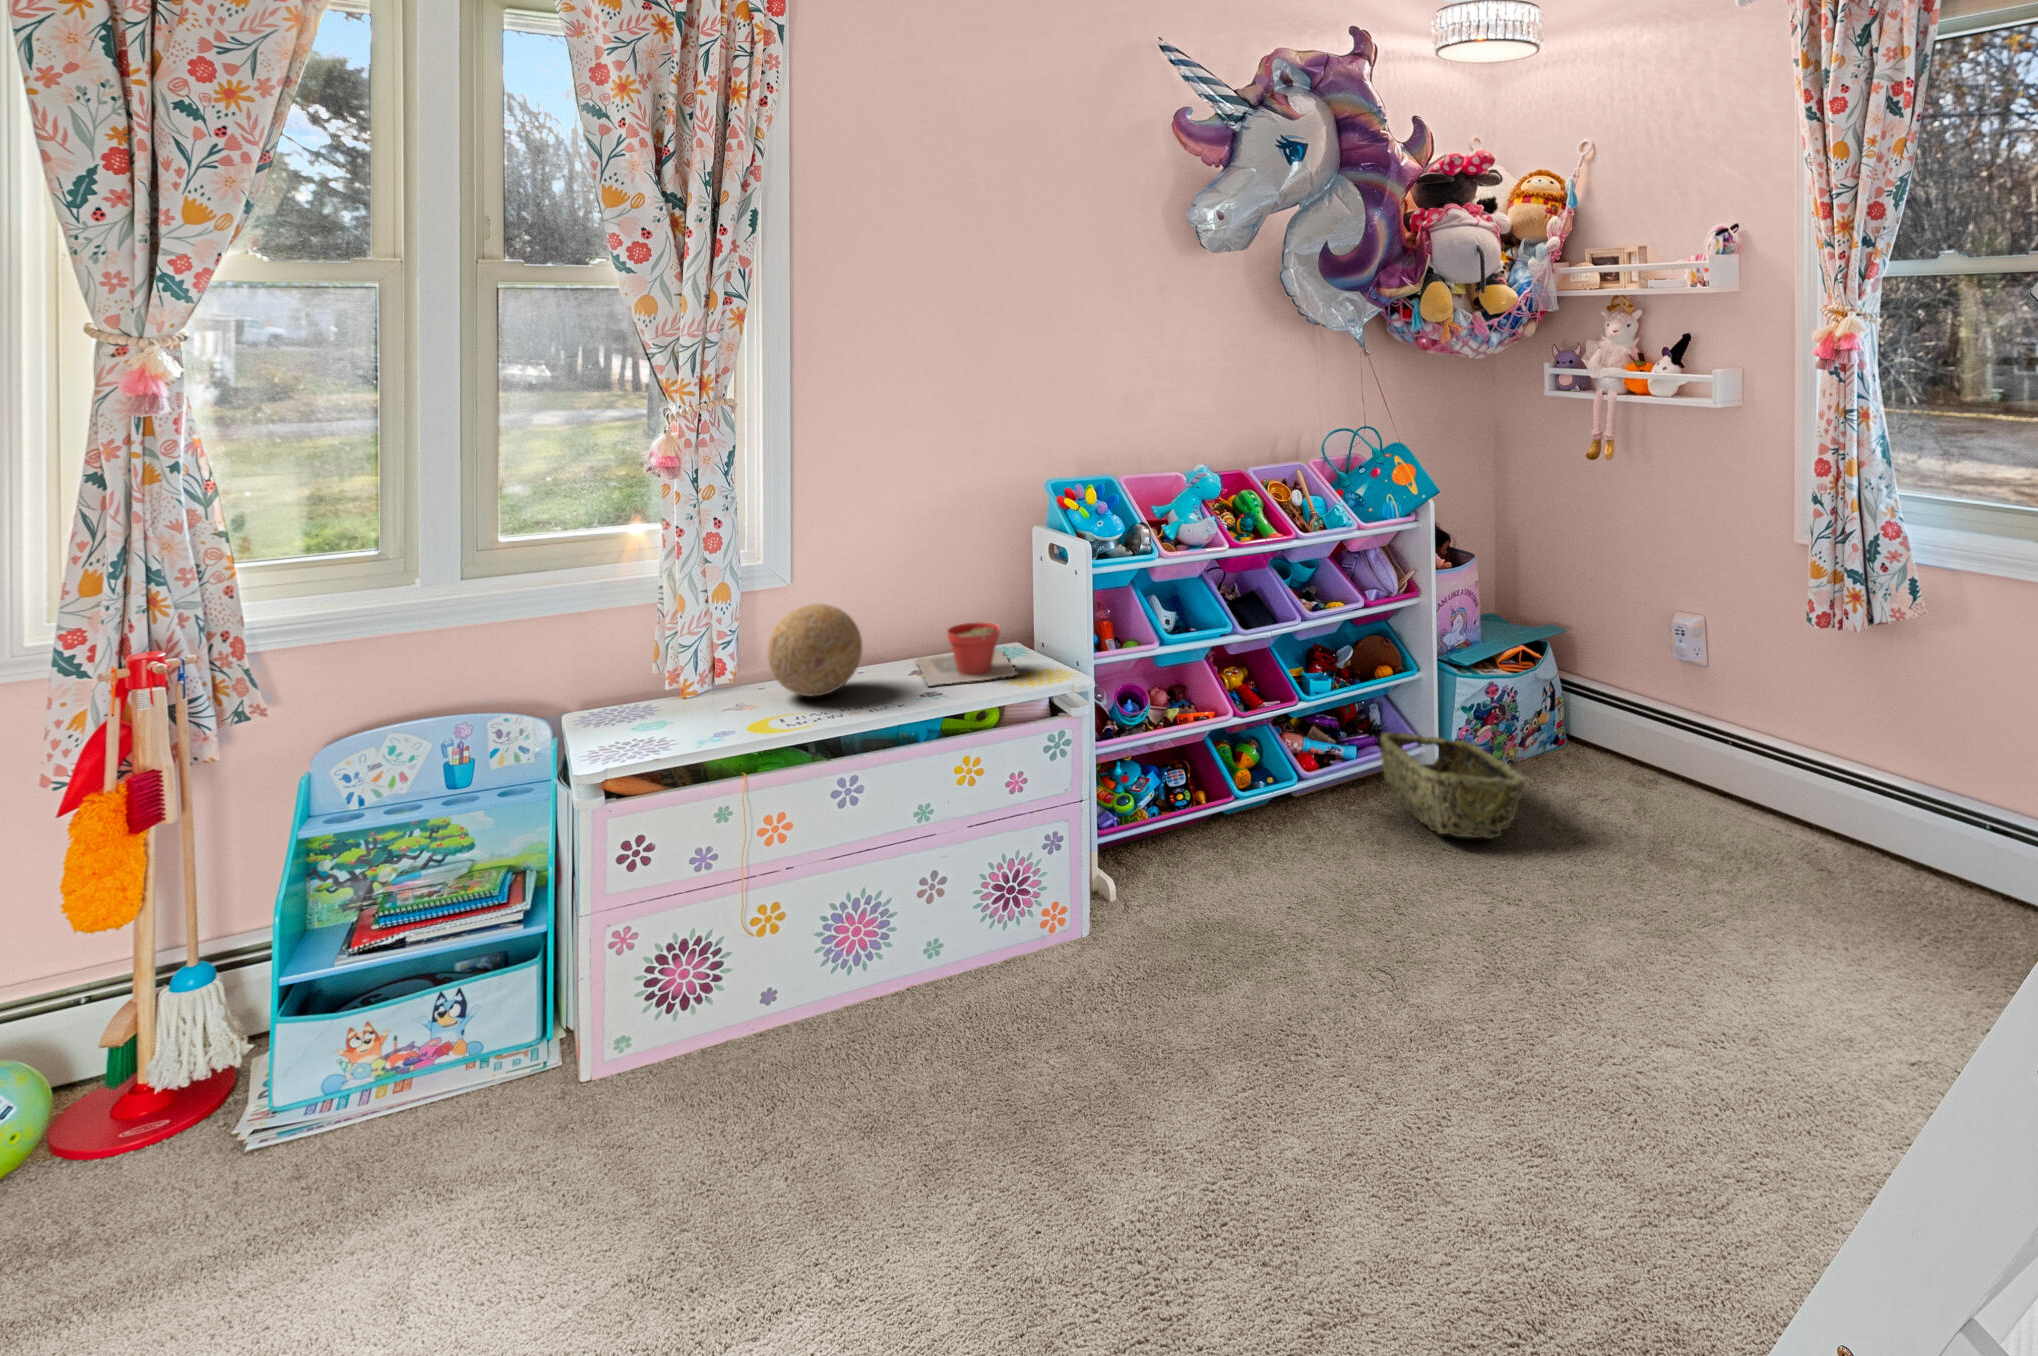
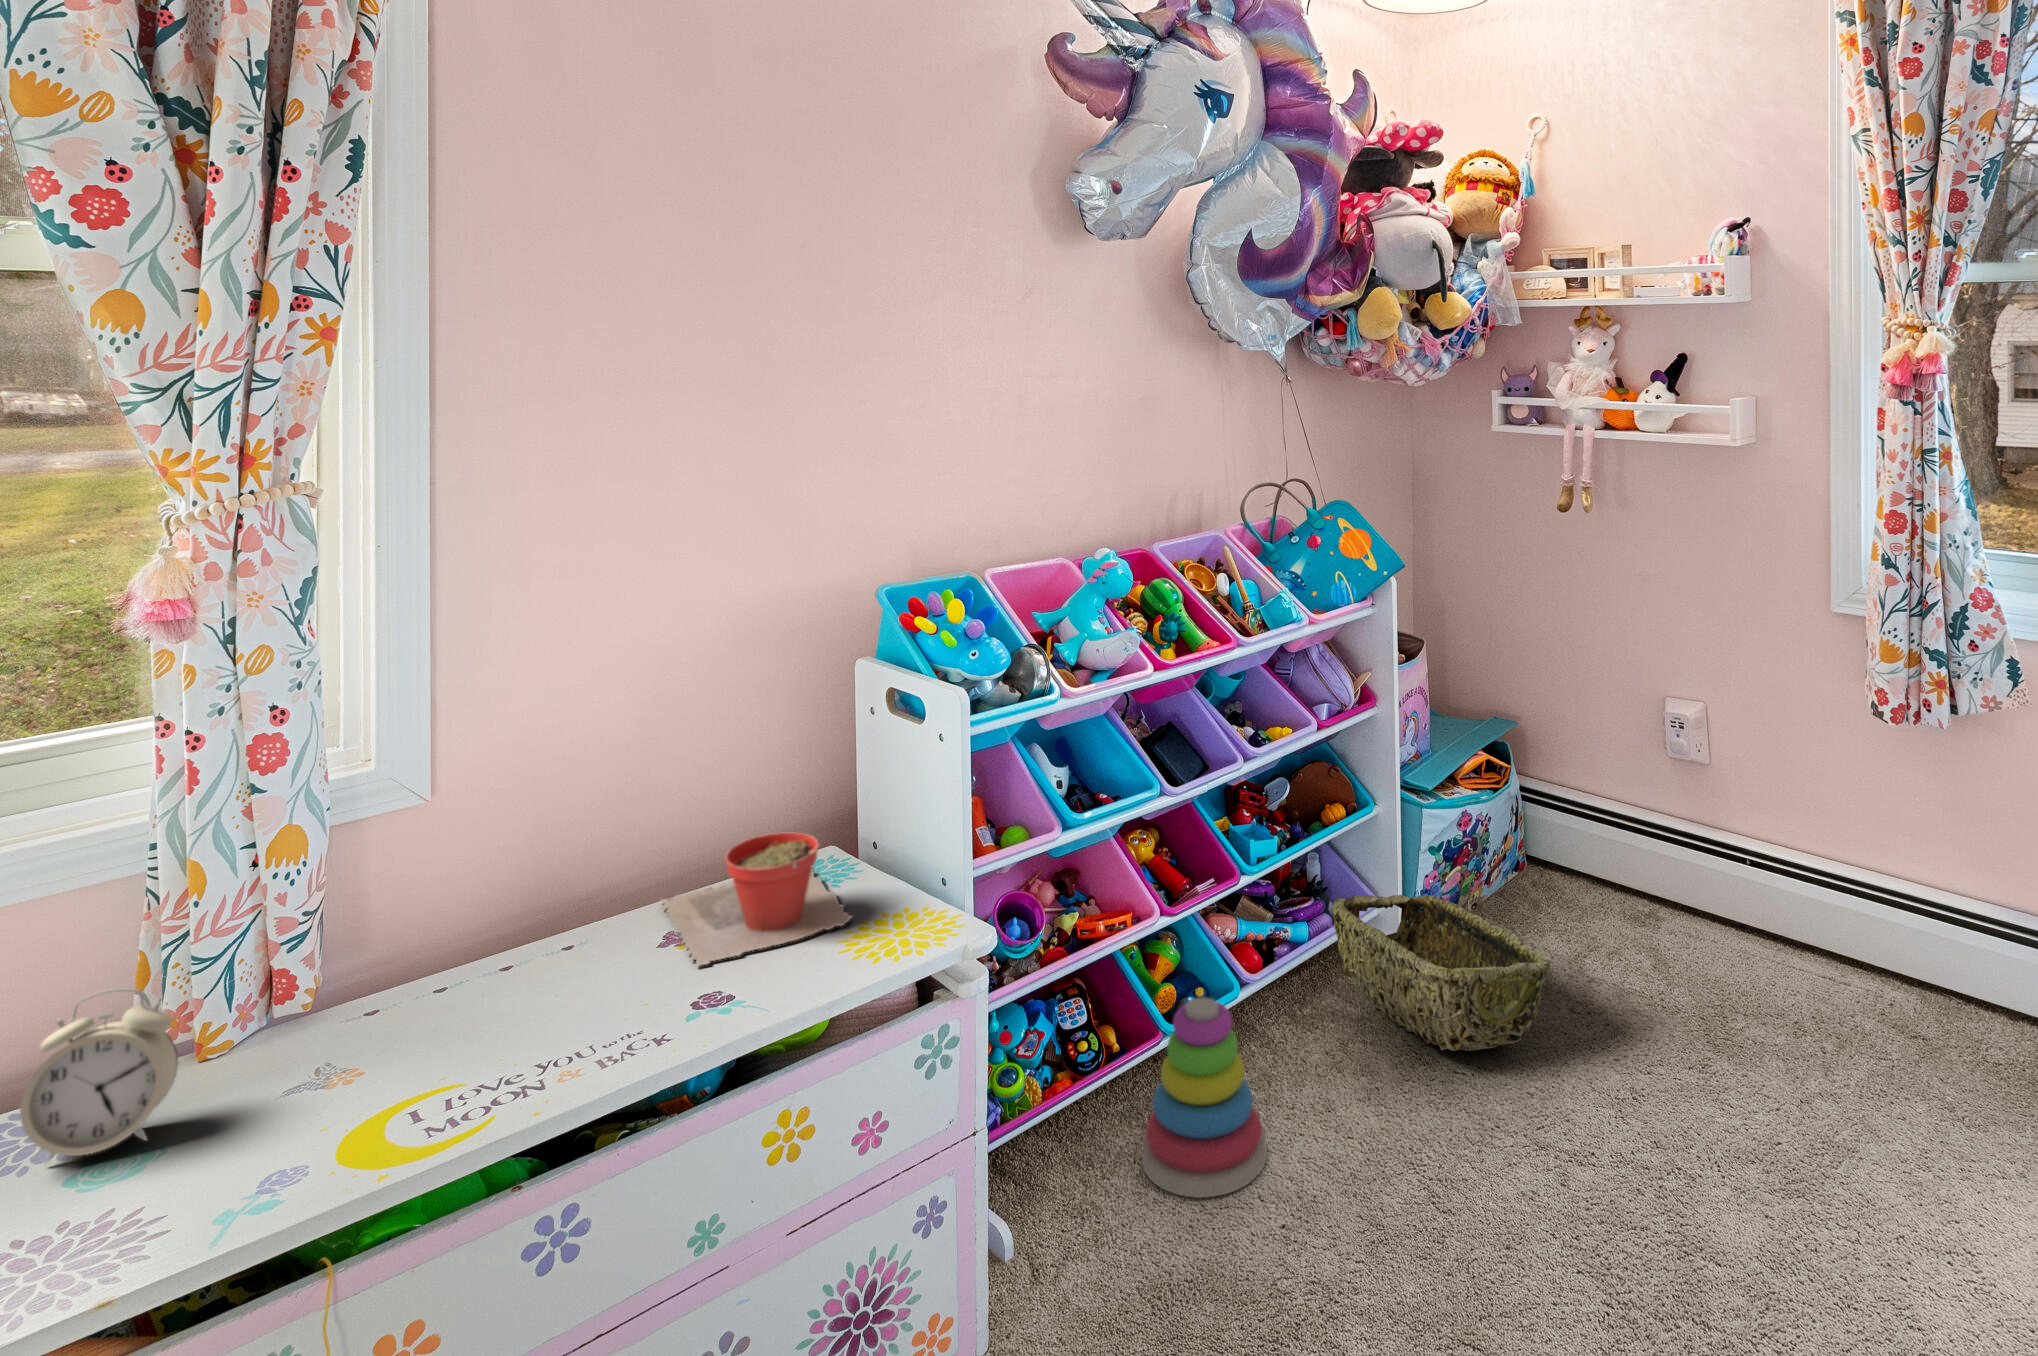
decorative ball: present [768,604,862,696] -> none [387,846,576,1025]
alarm clock: none [610,647,674,725] -> present [20,989,178,1163]
stacking toy: none [1210,766,1295,889] -> present [1141,997,1267,1198]

